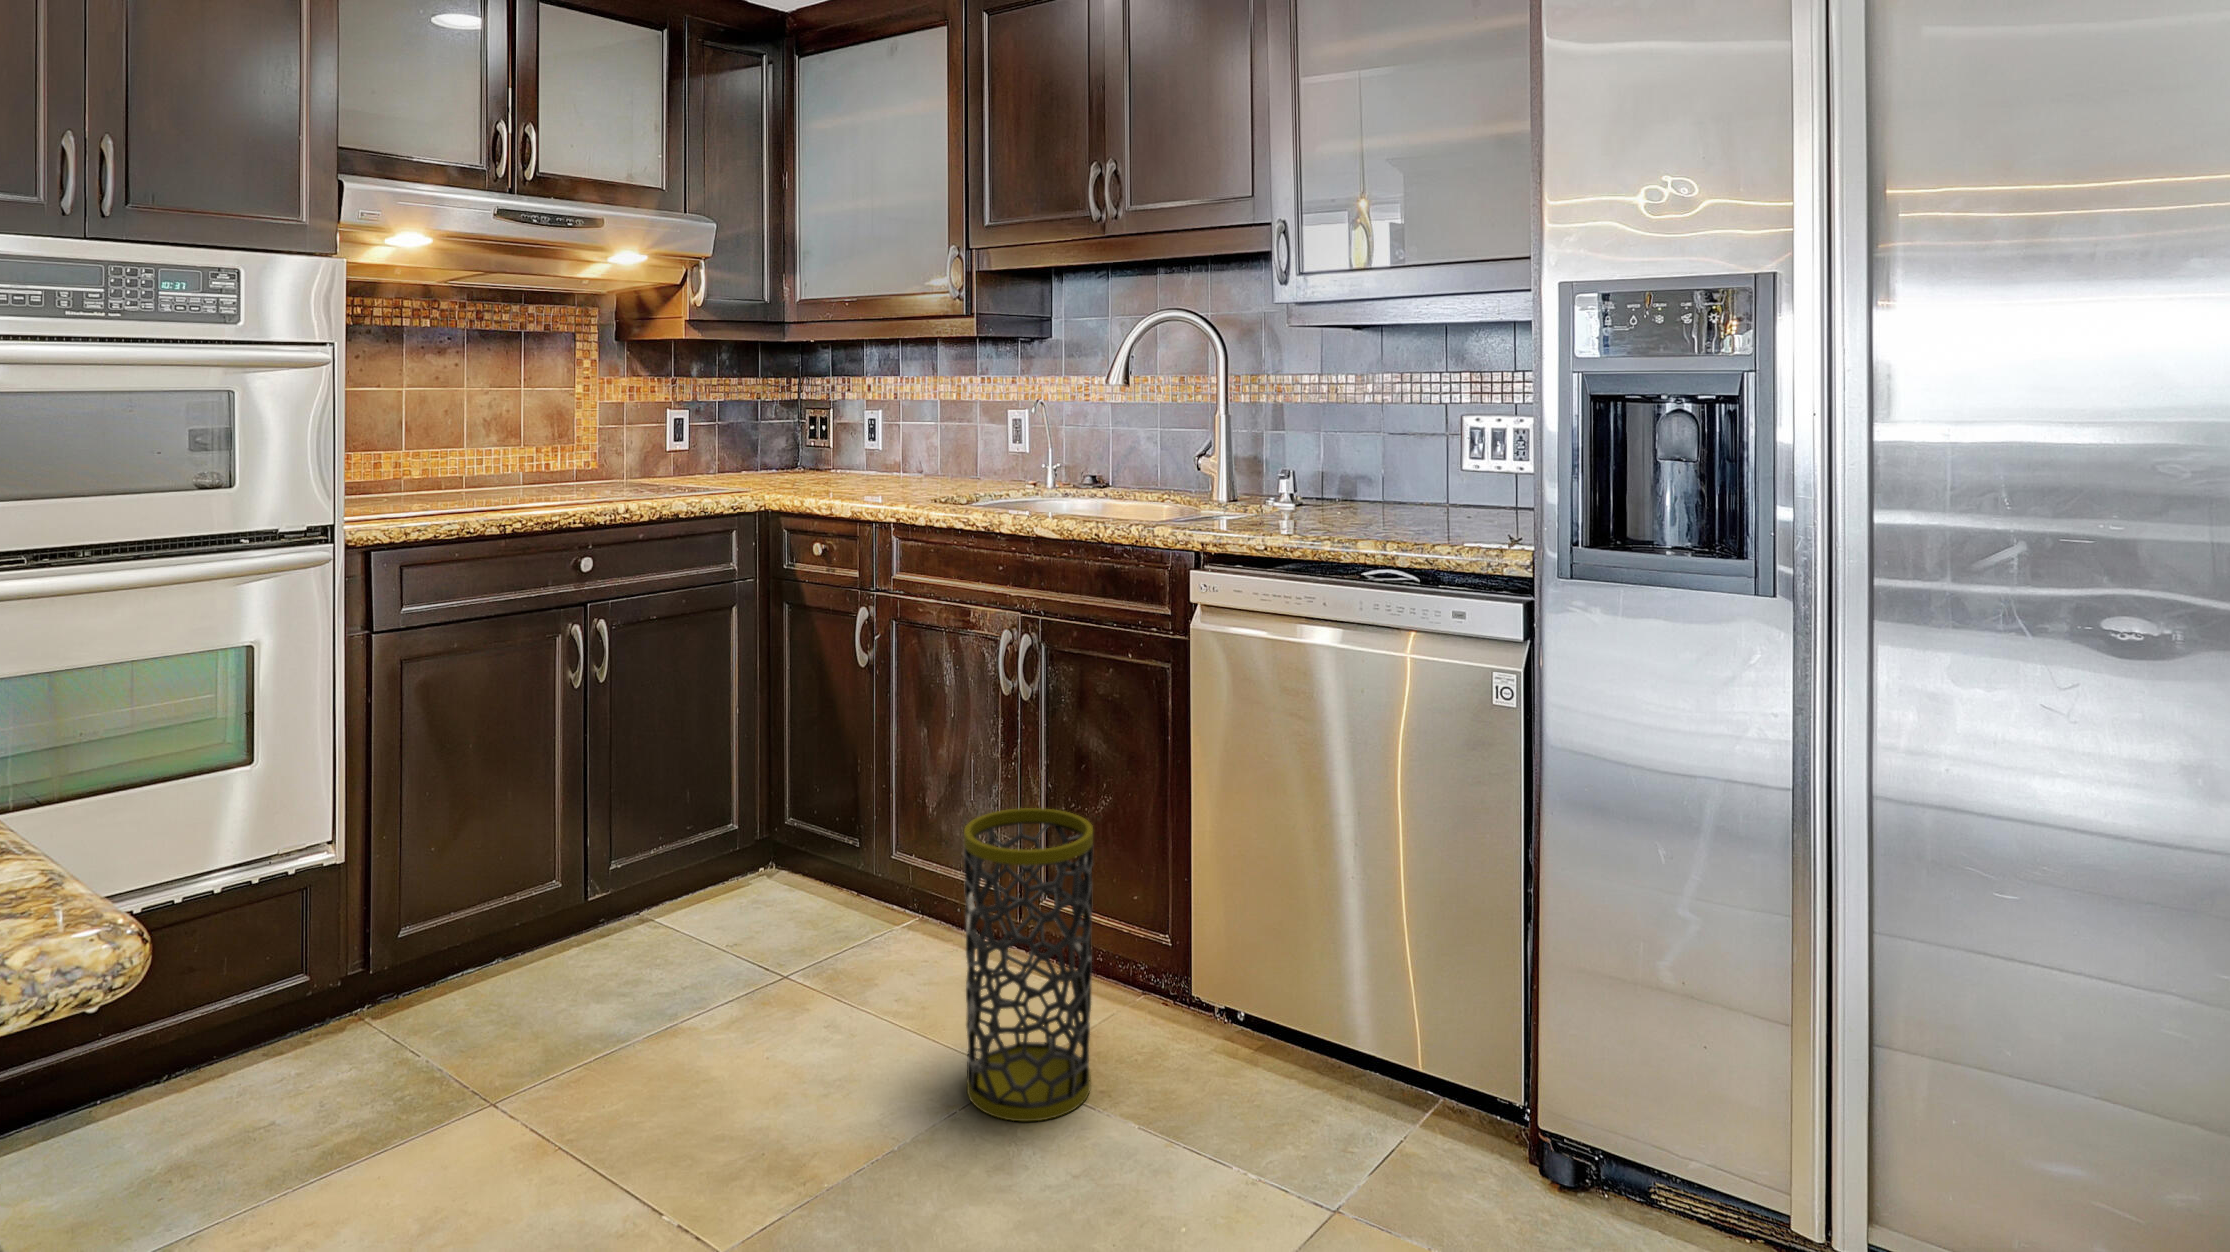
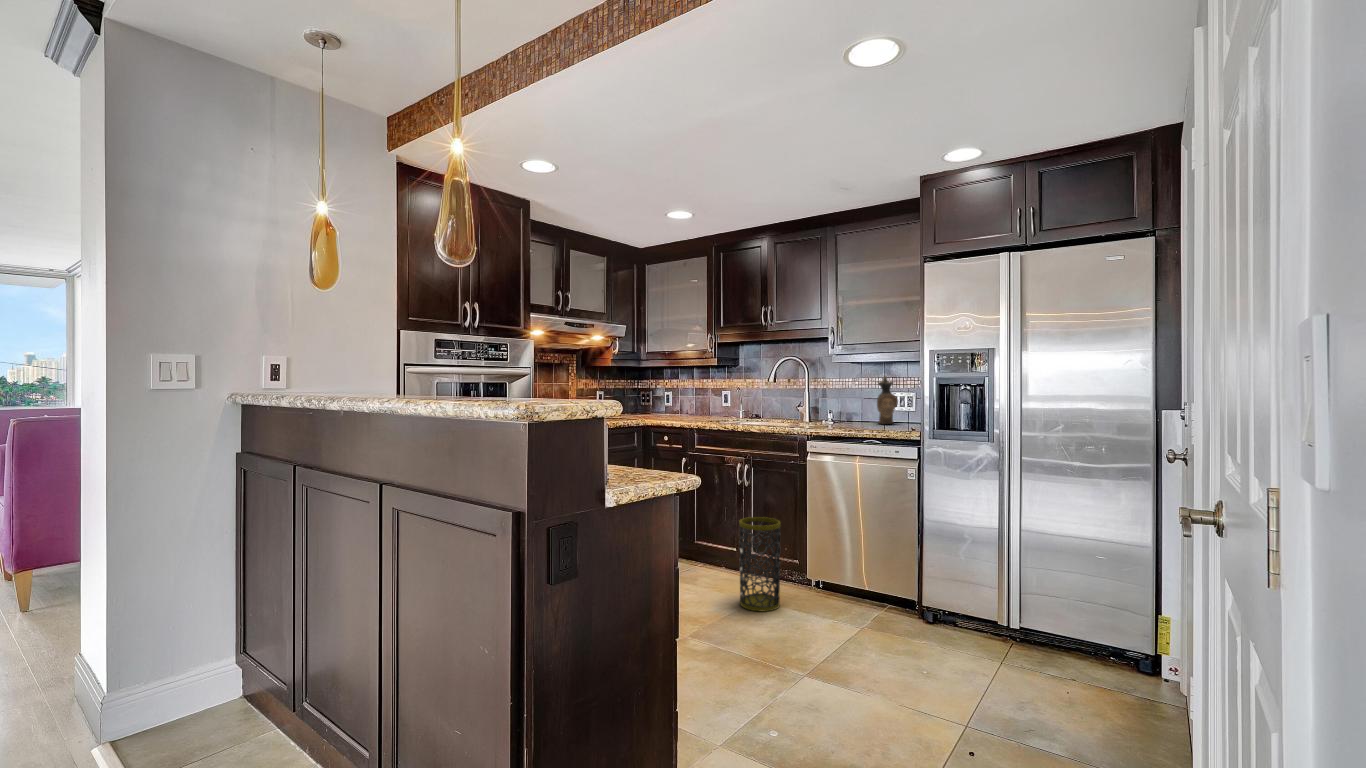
ceramic pitcher: none [1419,368,1480,512] -> present [877,376,898,424]

